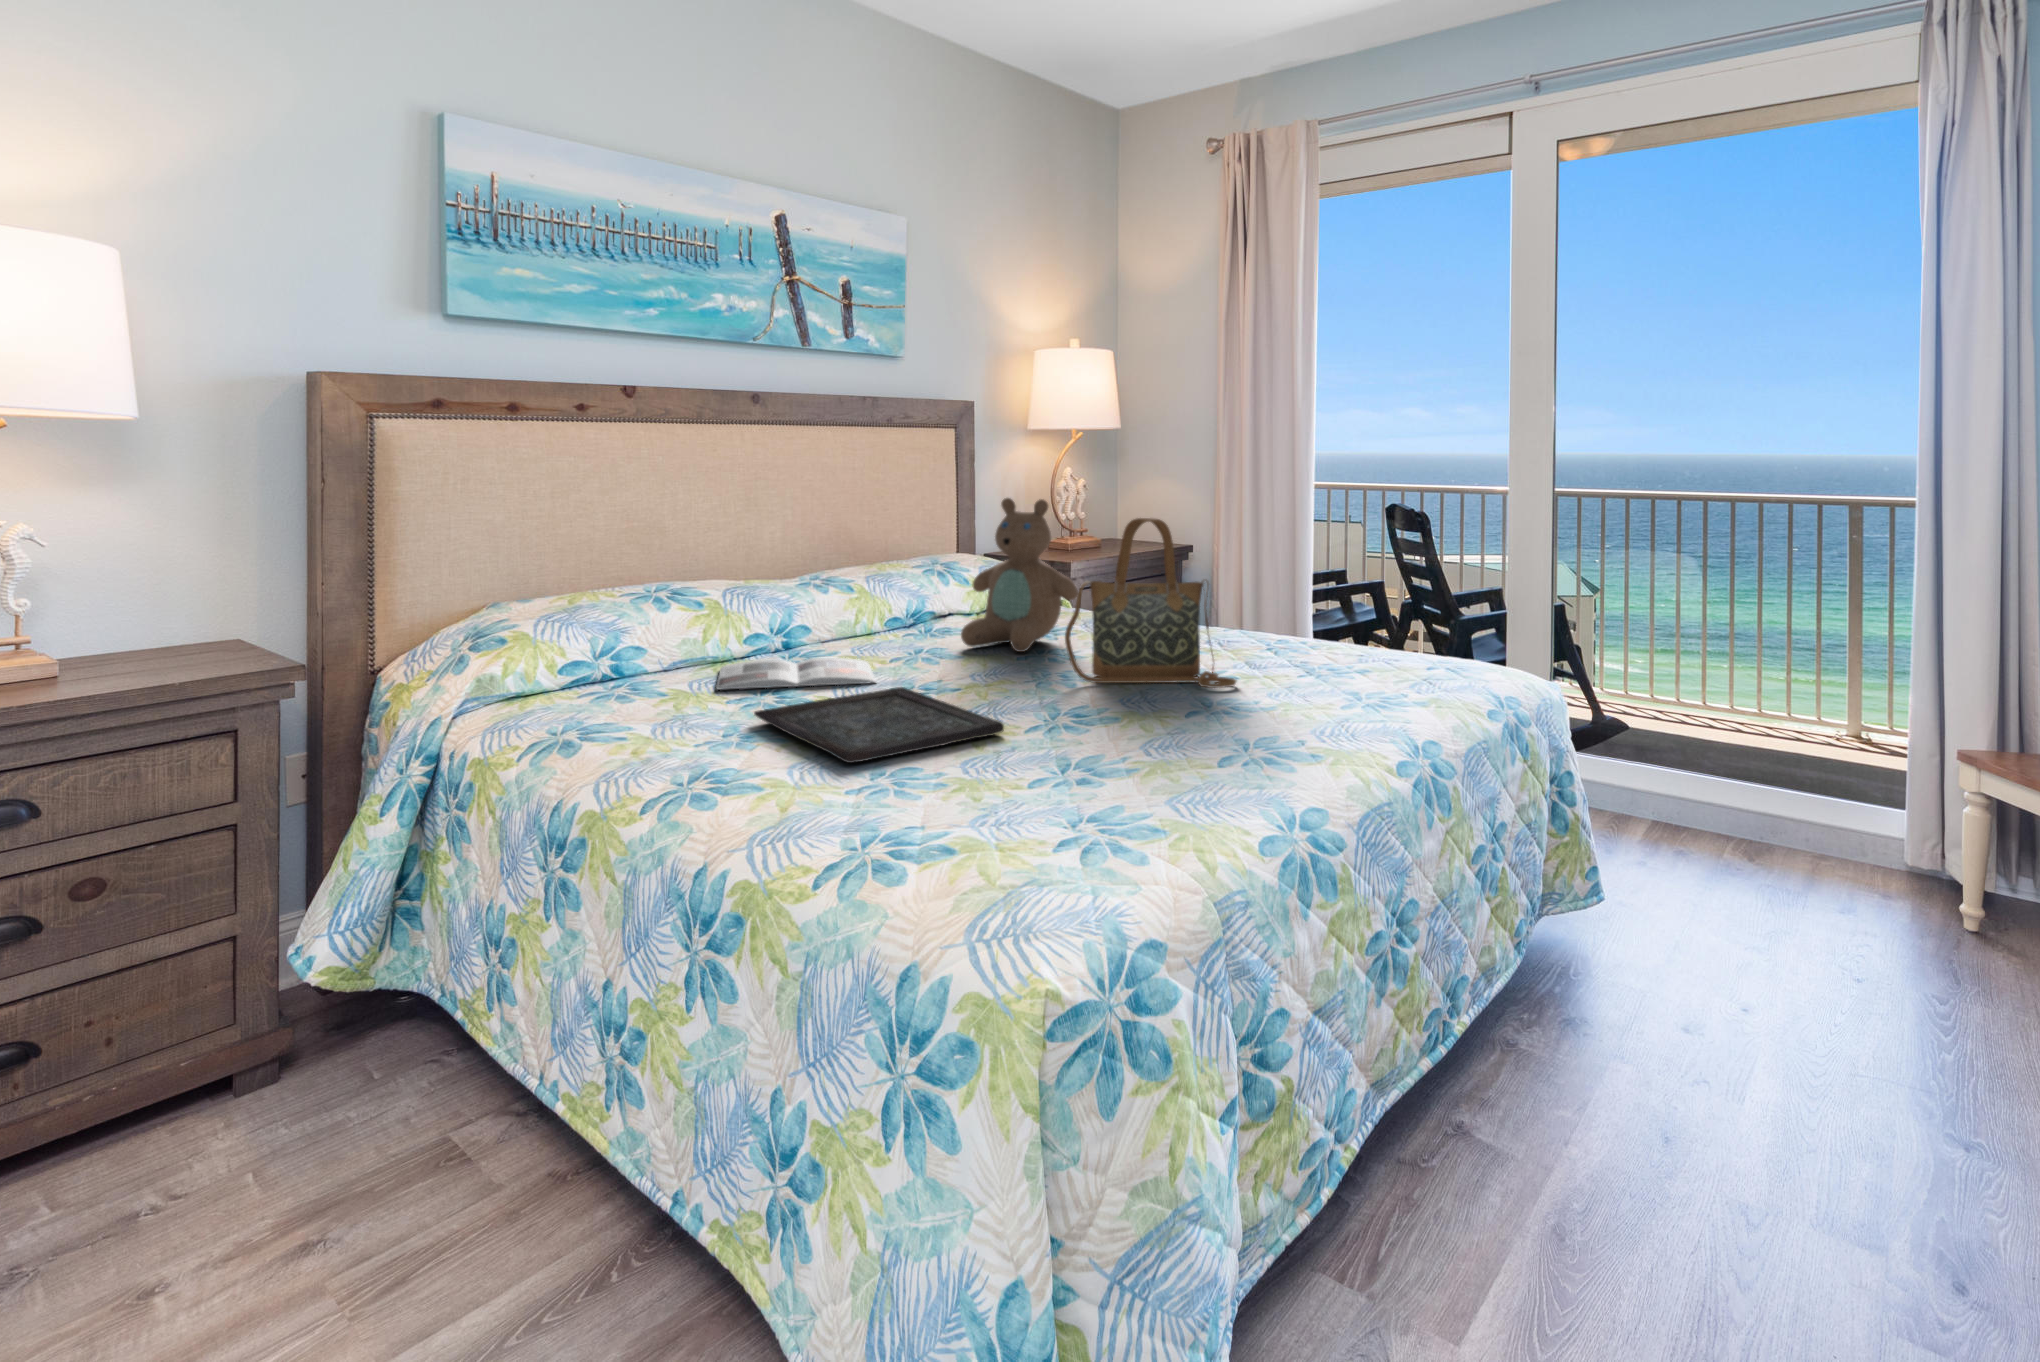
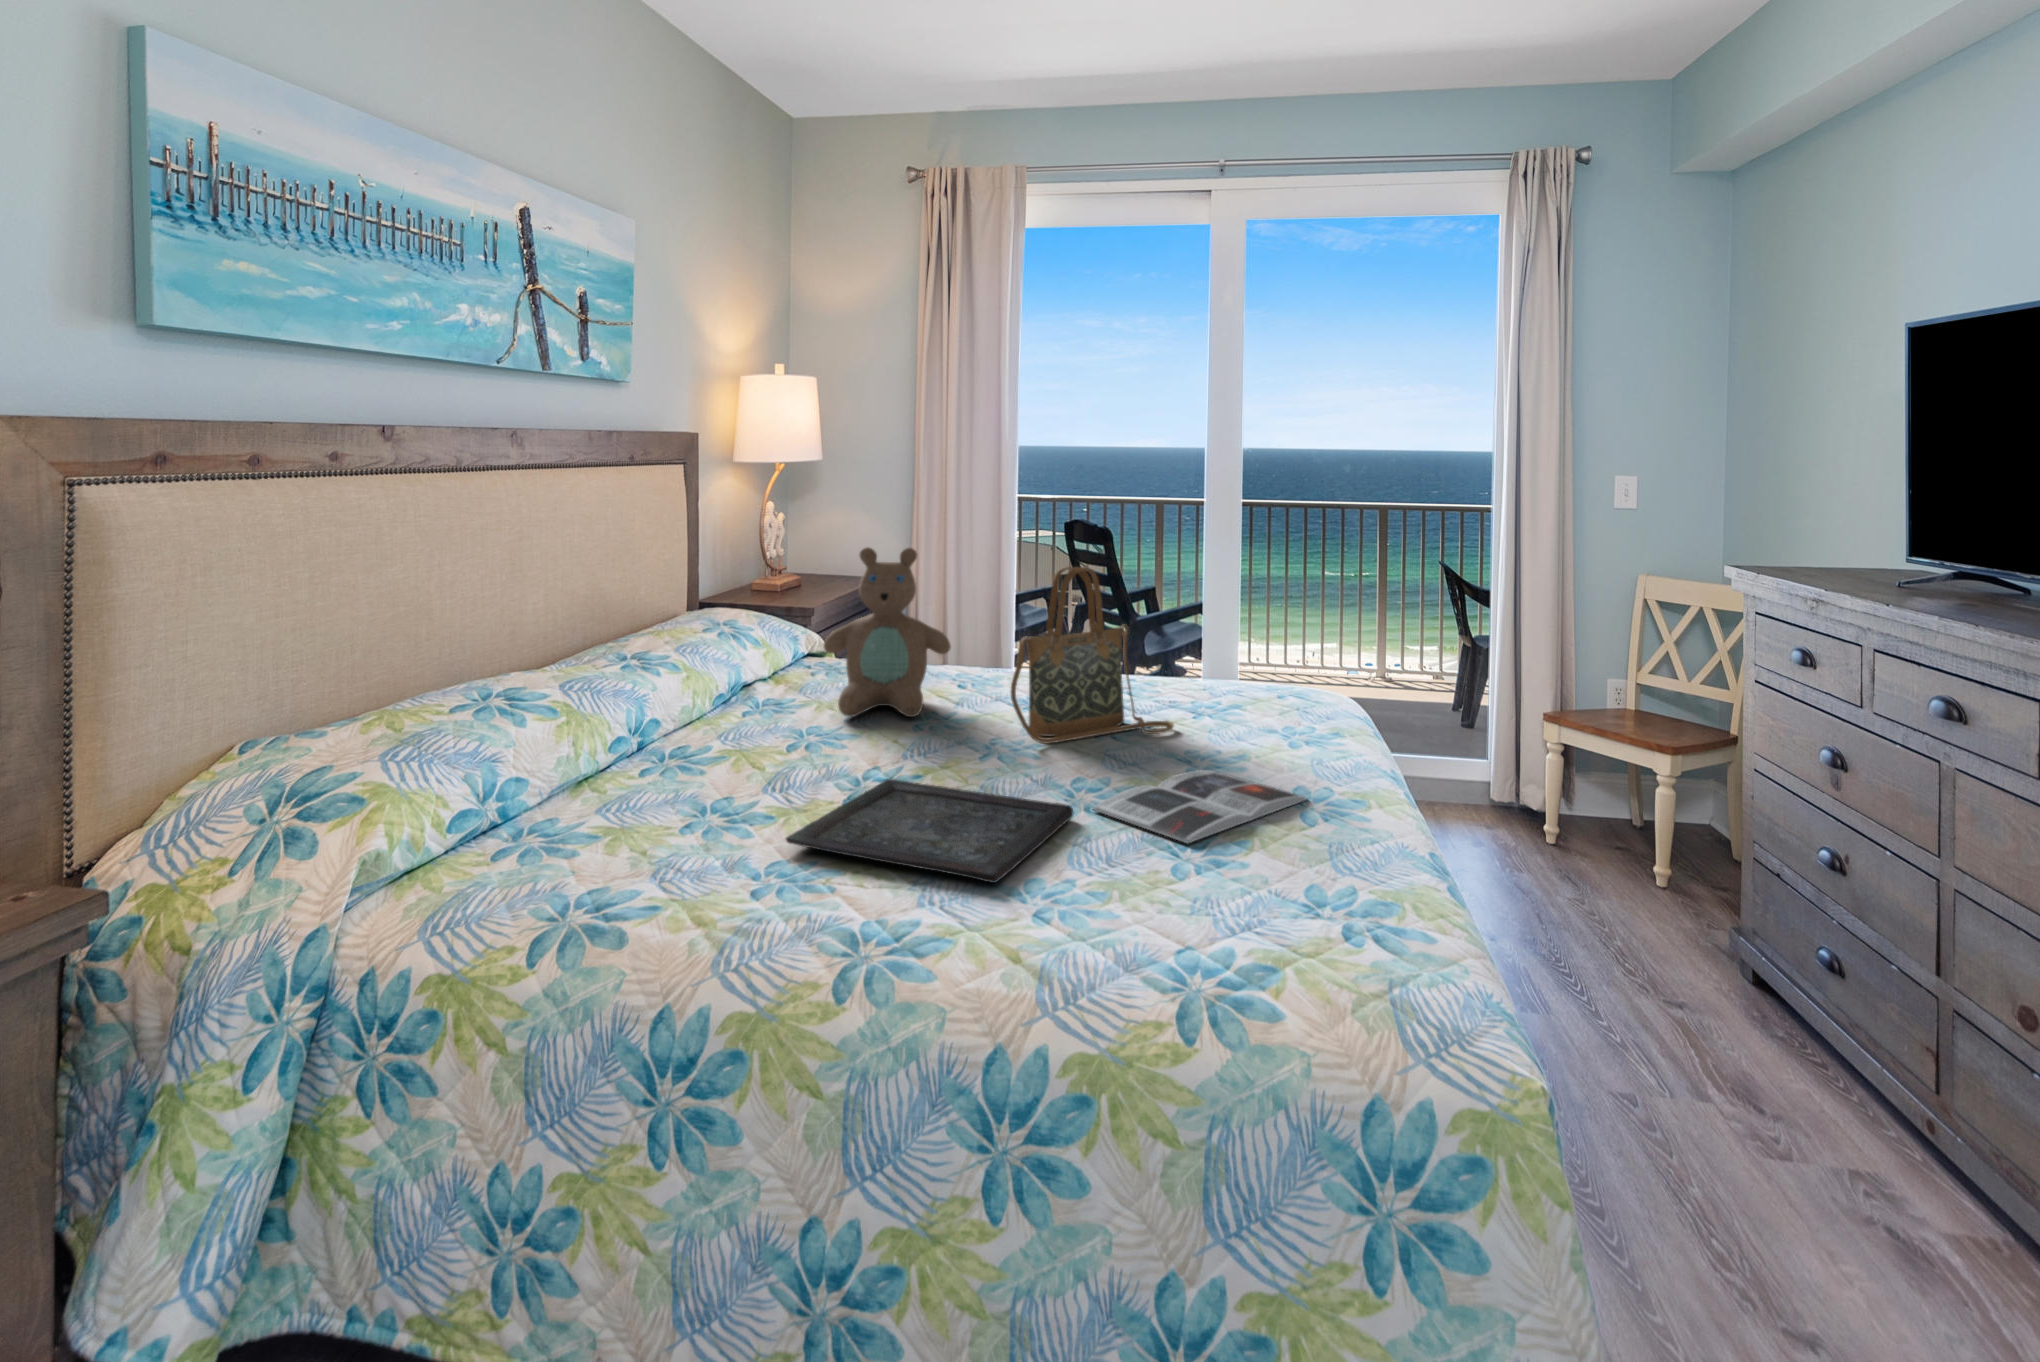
magazine: present [716,658,876,690] -> present [1093,770,1308,843]

